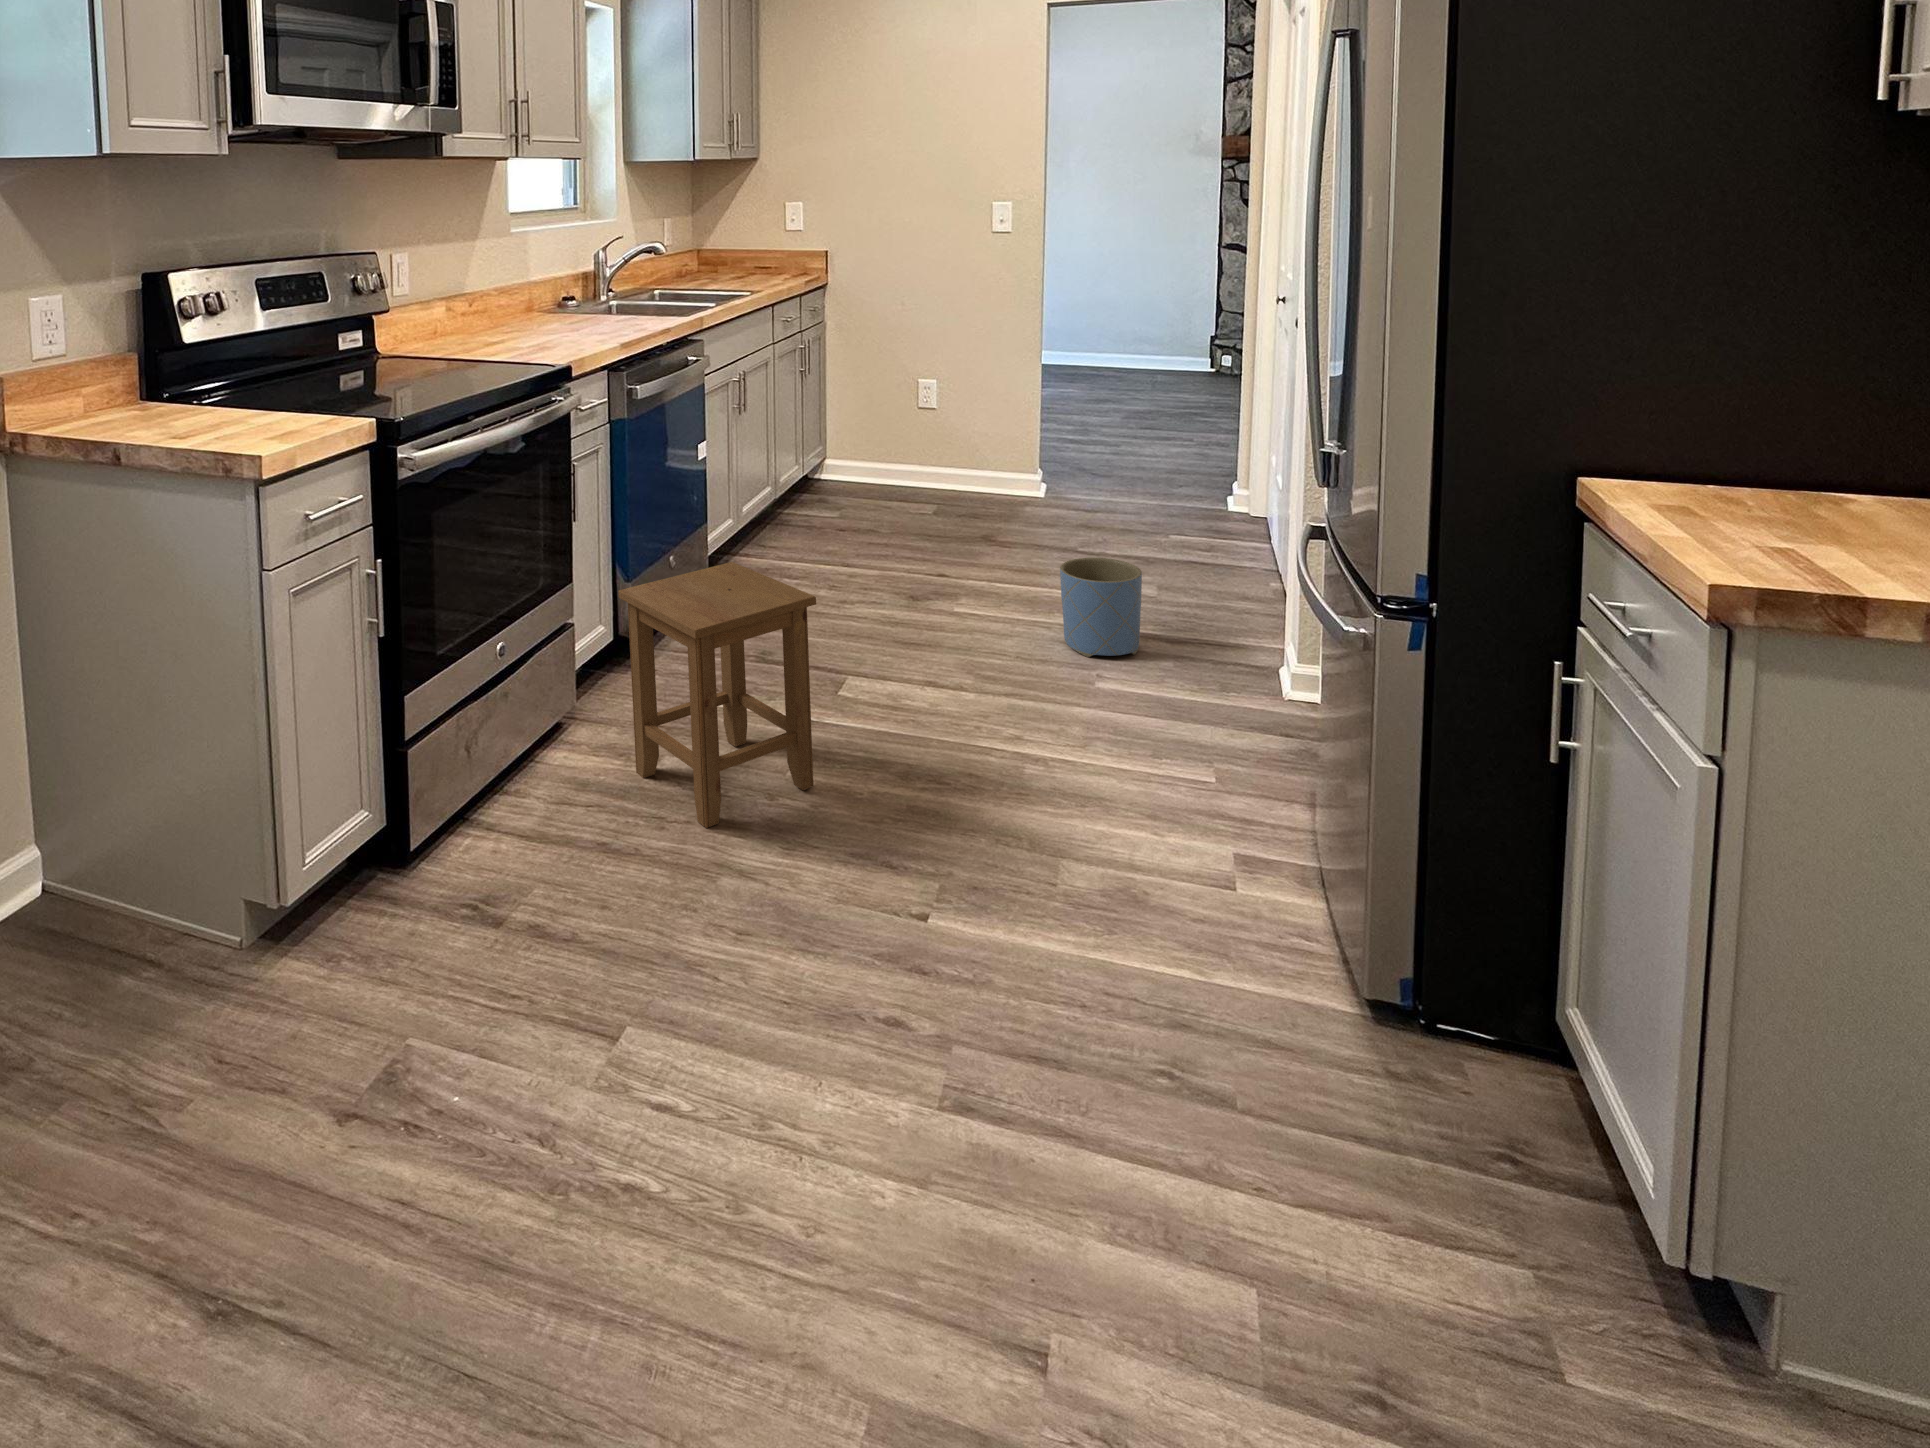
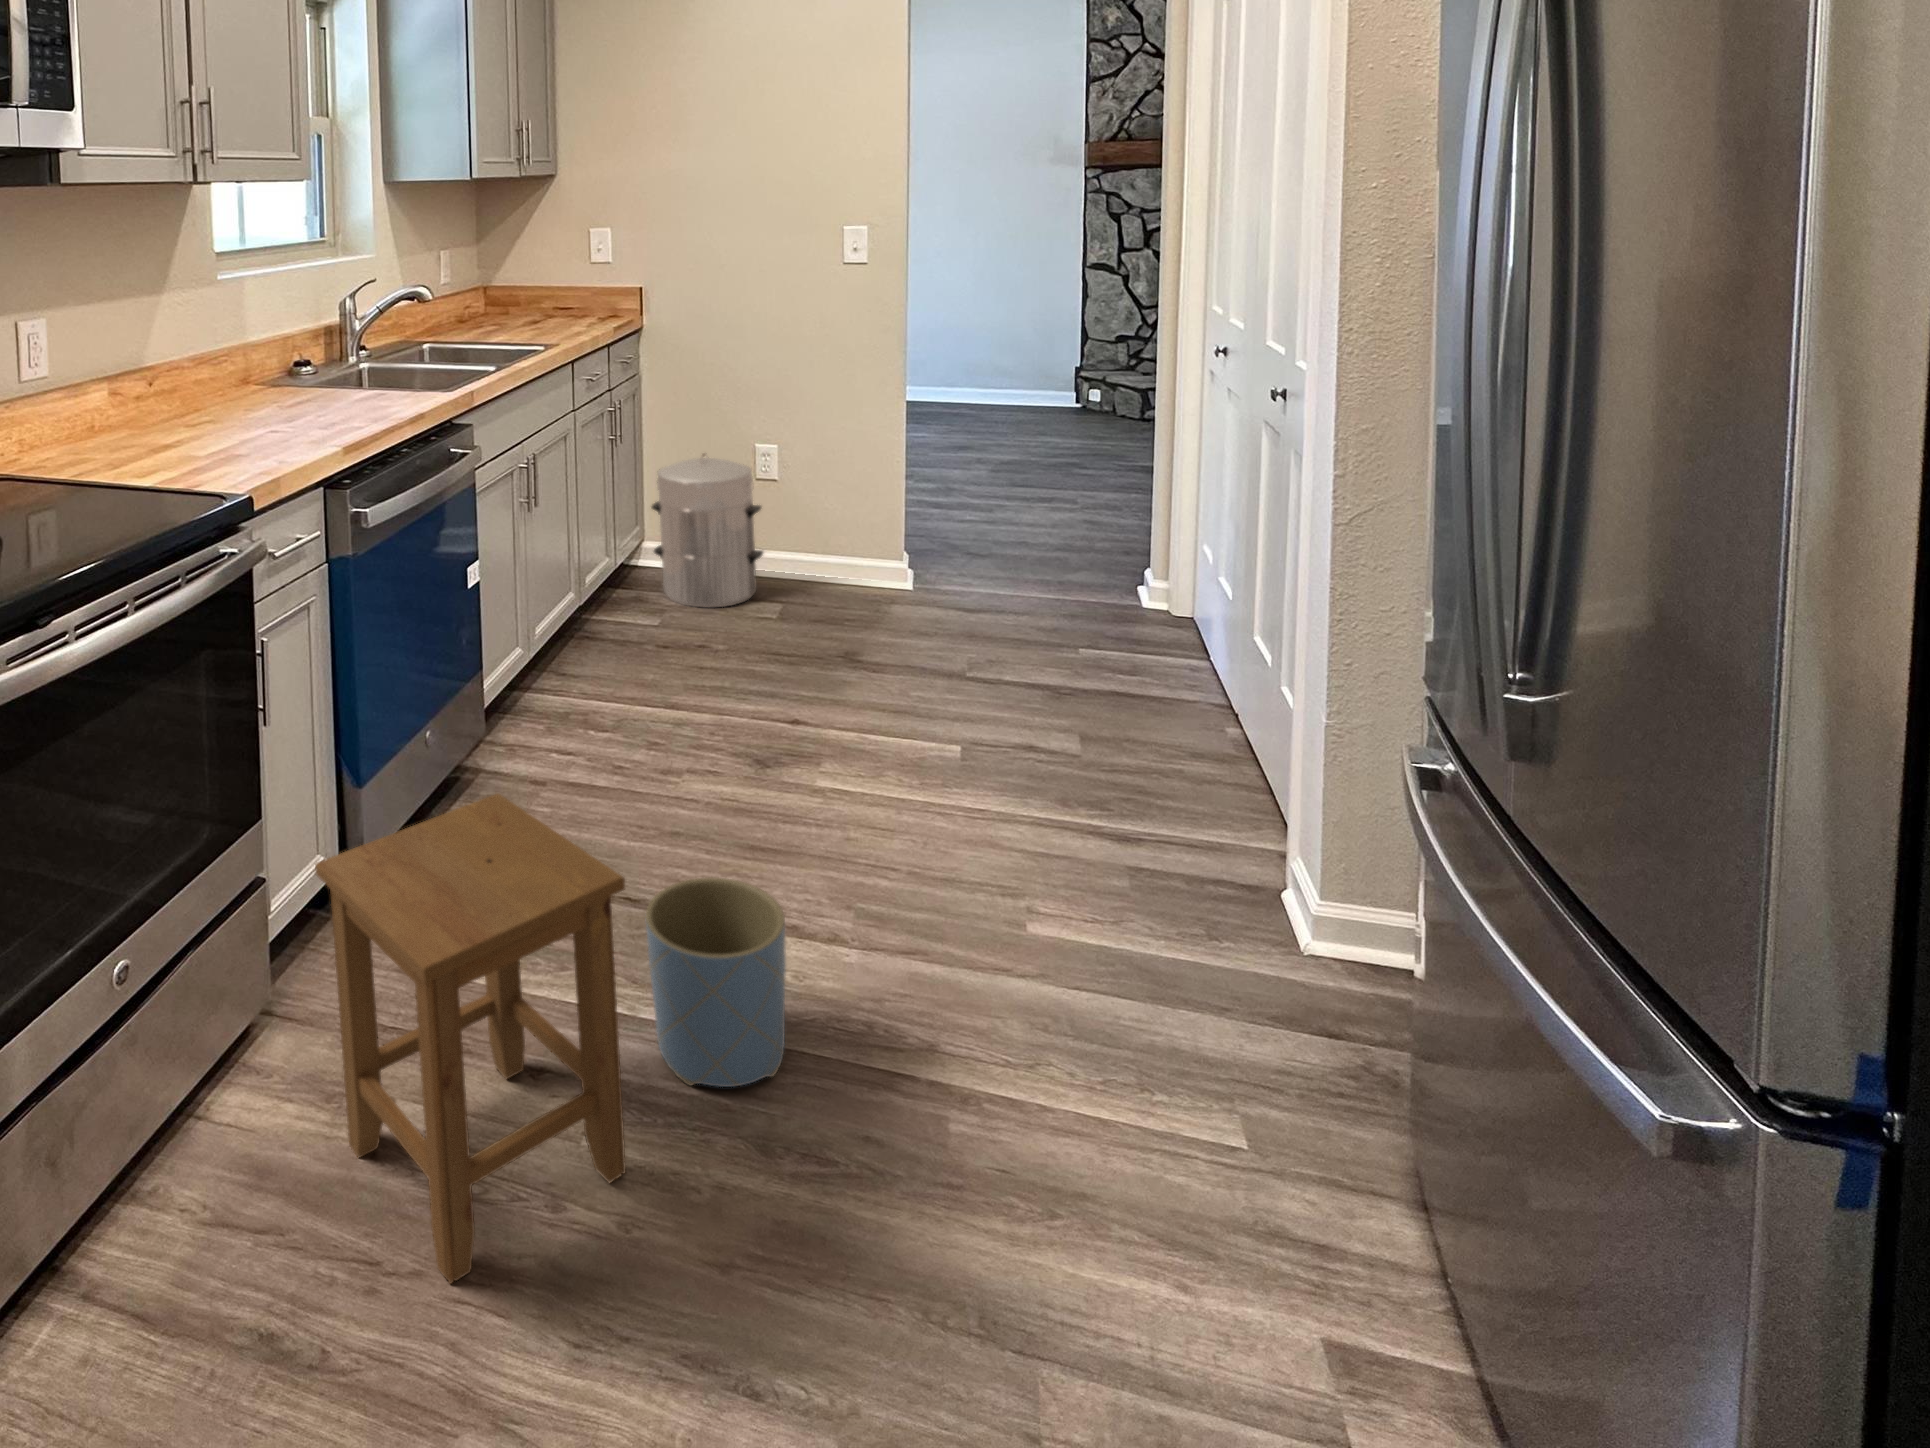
waste bin: none [834,383,924,504] -> present [652,453,763,608]
planter: present [1060,558,1142,657] -> present [645,877,786,1087]

